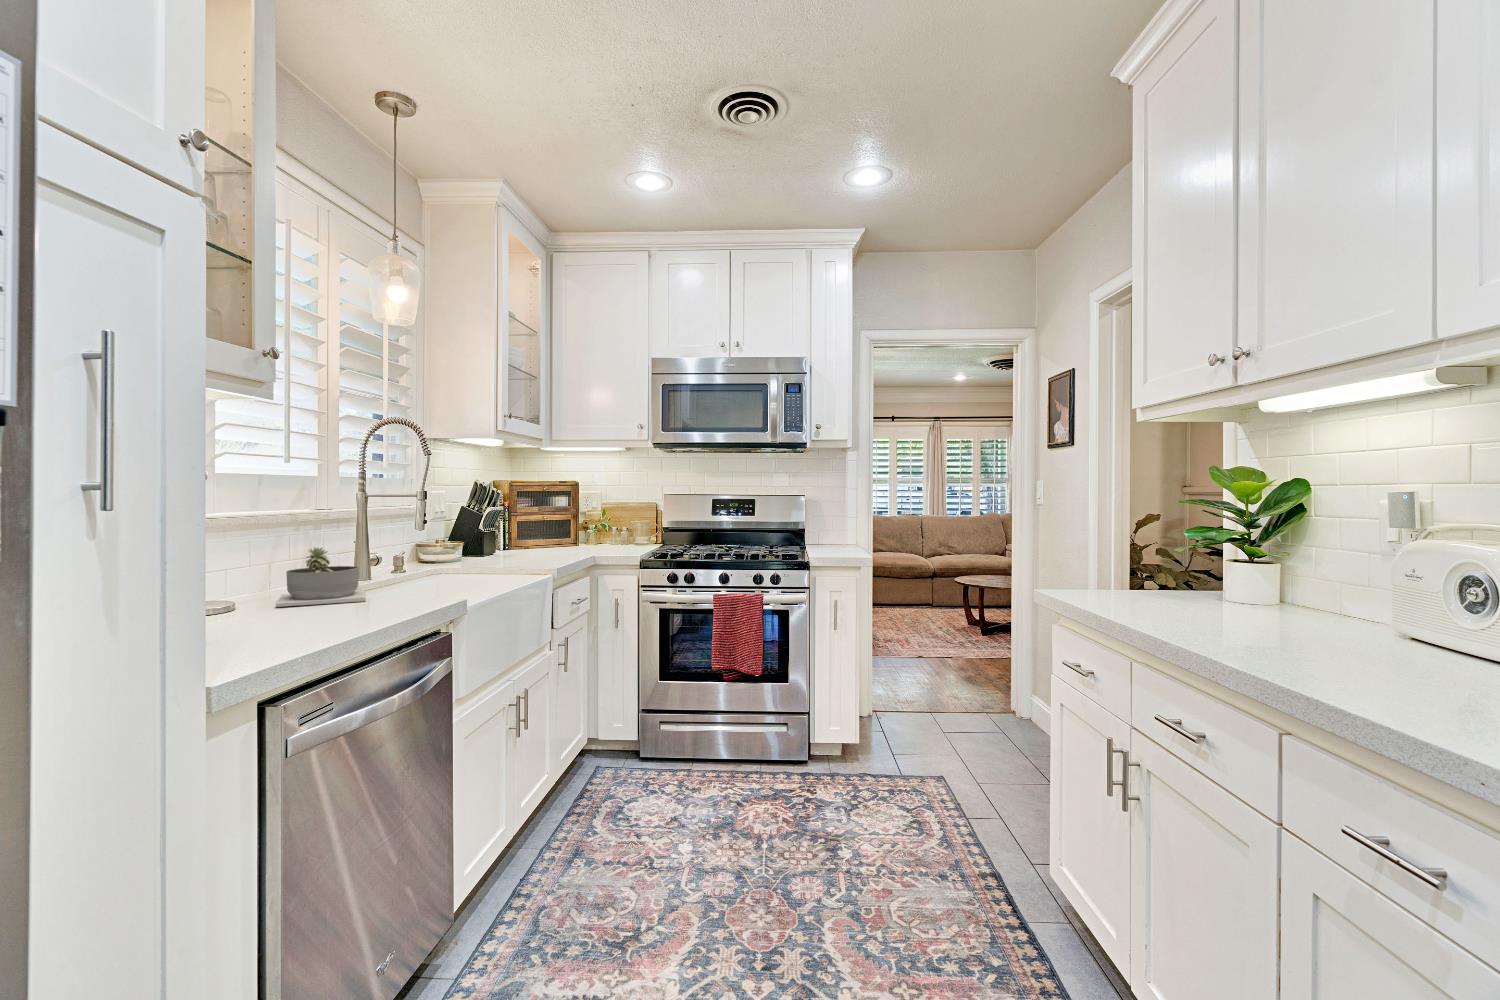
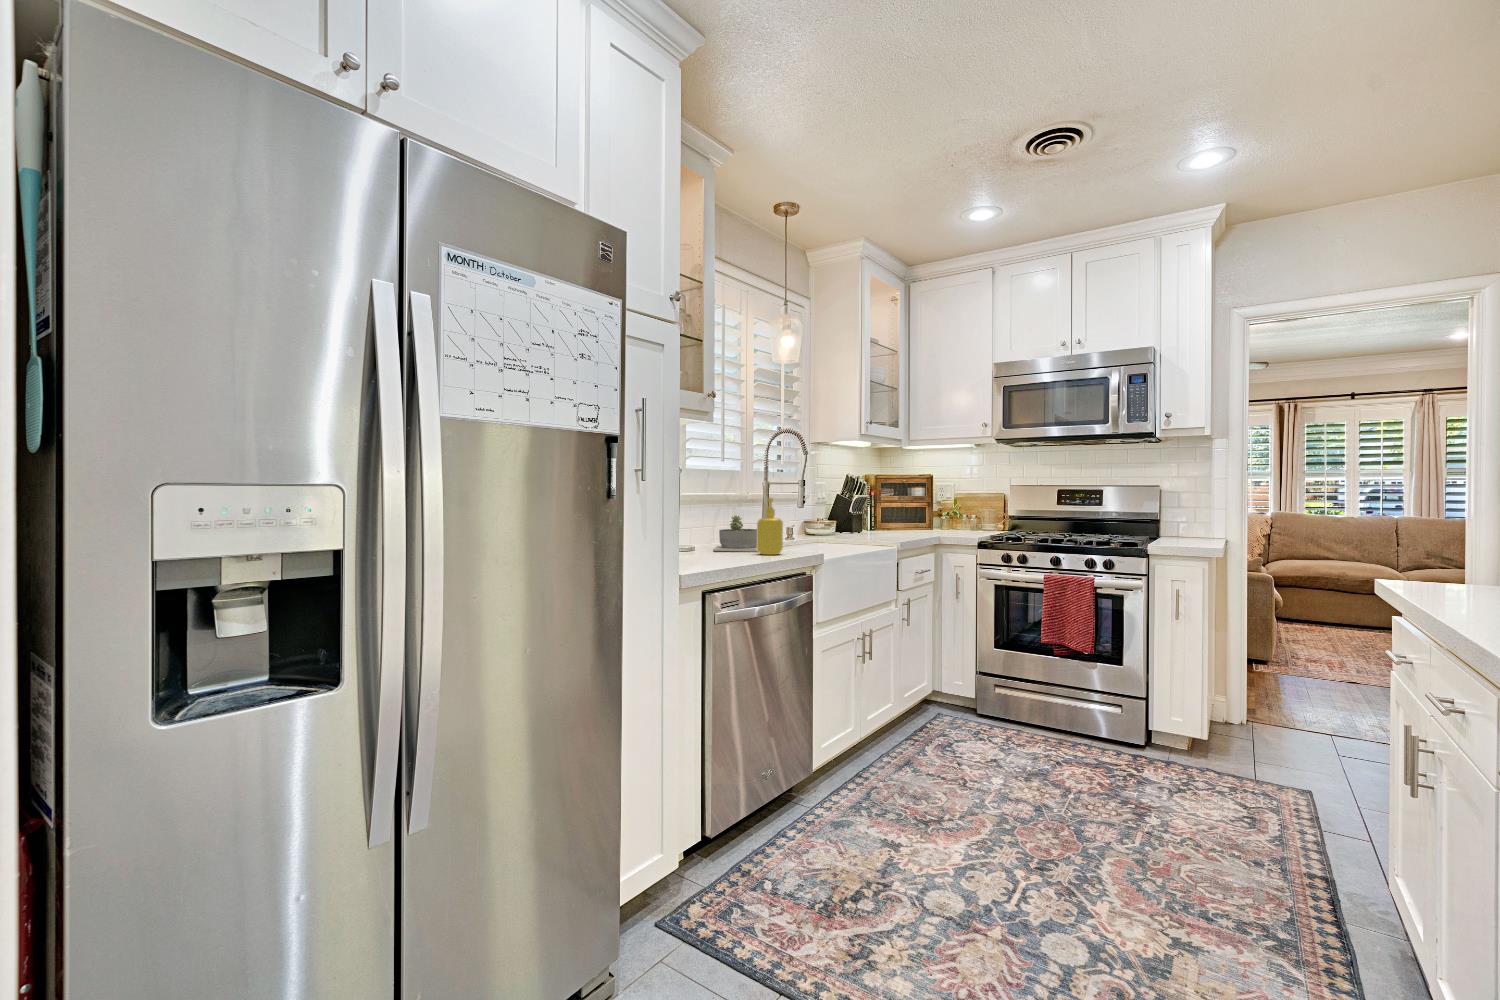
soap dispenser: none [358,520,402,608] -> present [757,498,783,555]

